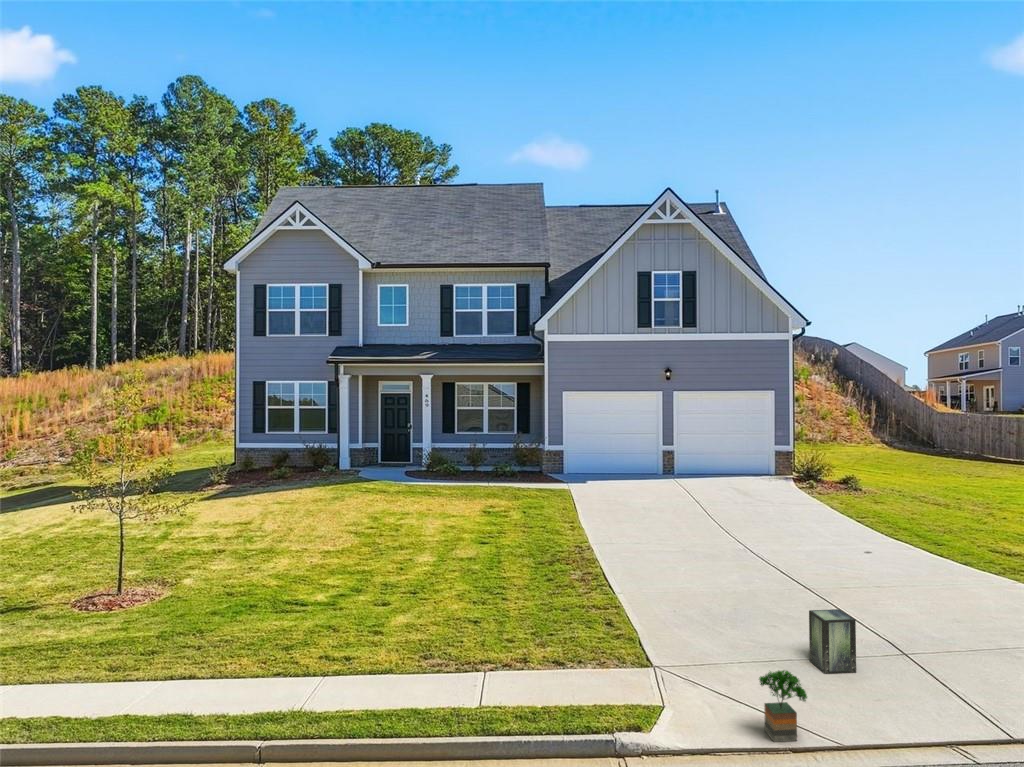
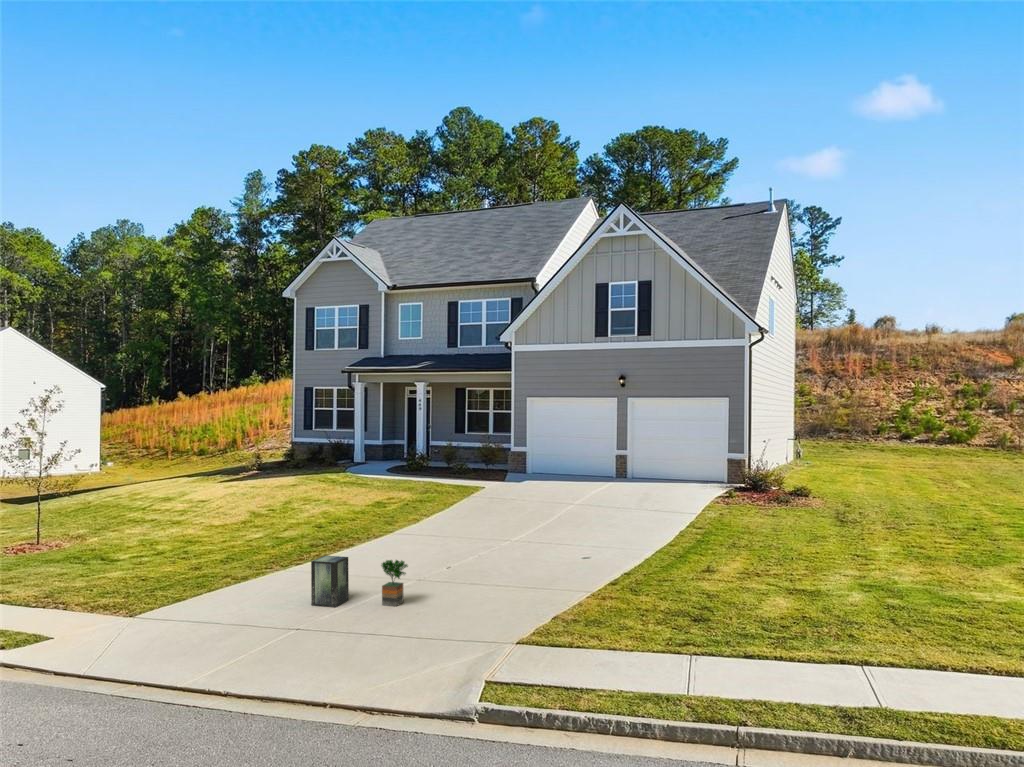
potted tree: present [759,670,807,742] -> present [381,560,408,606]

